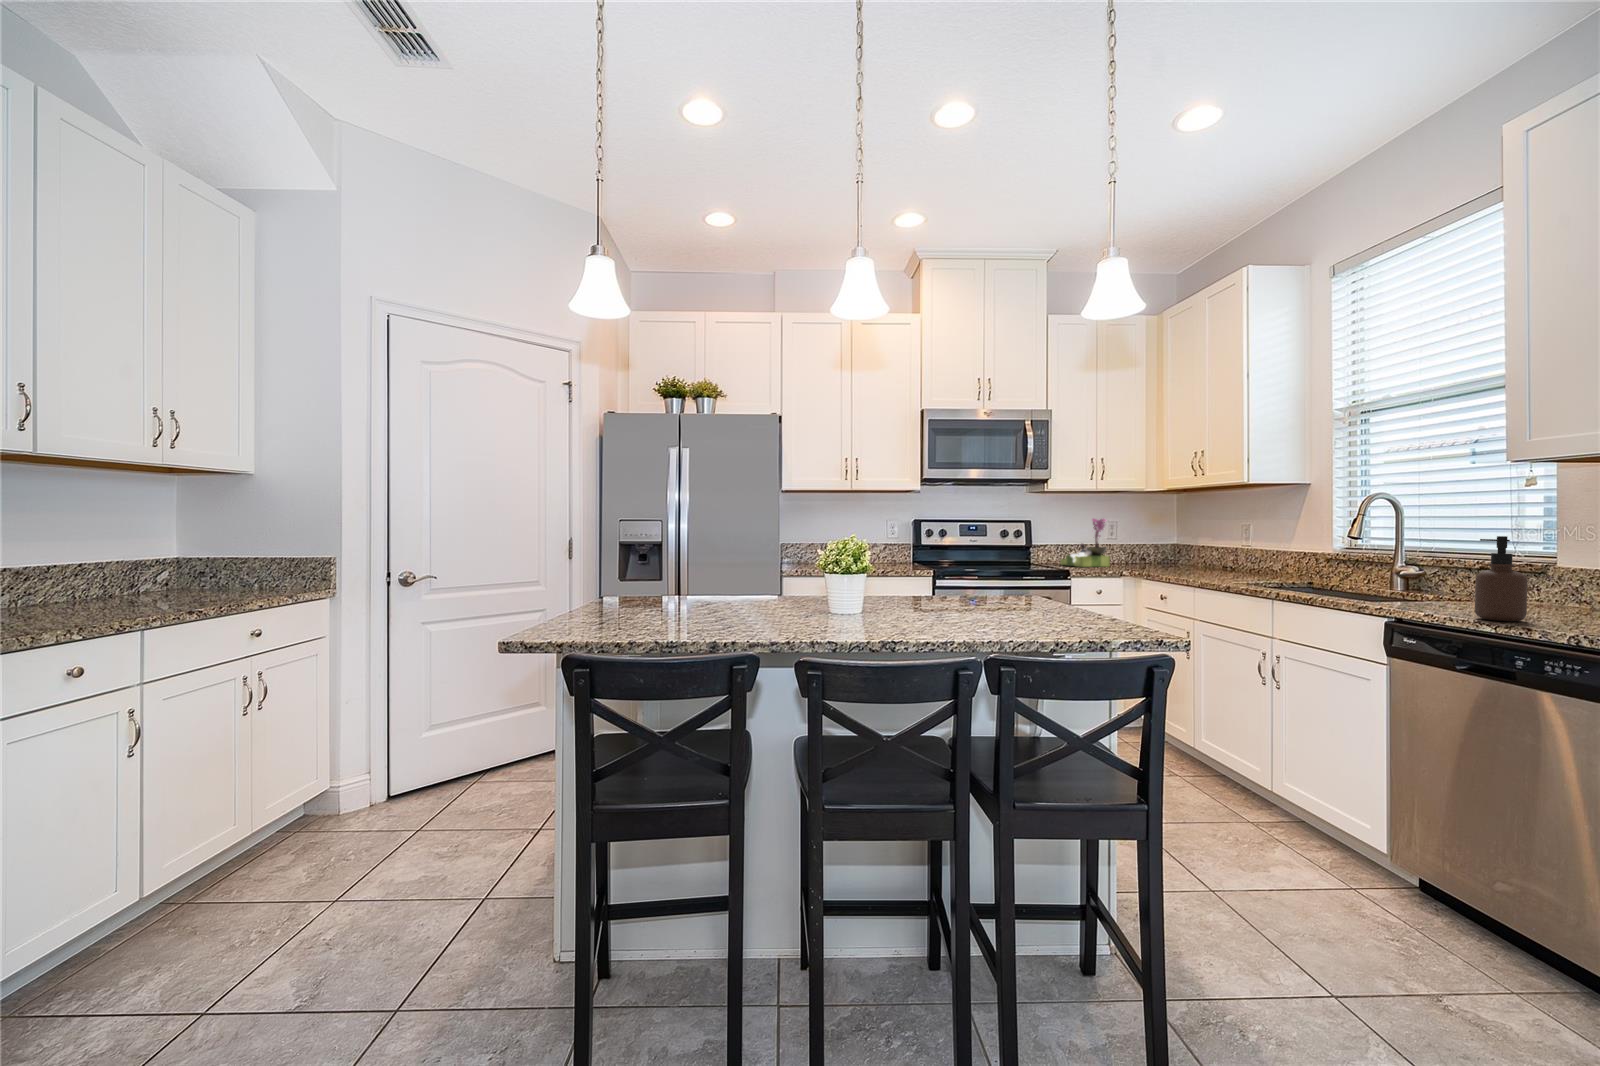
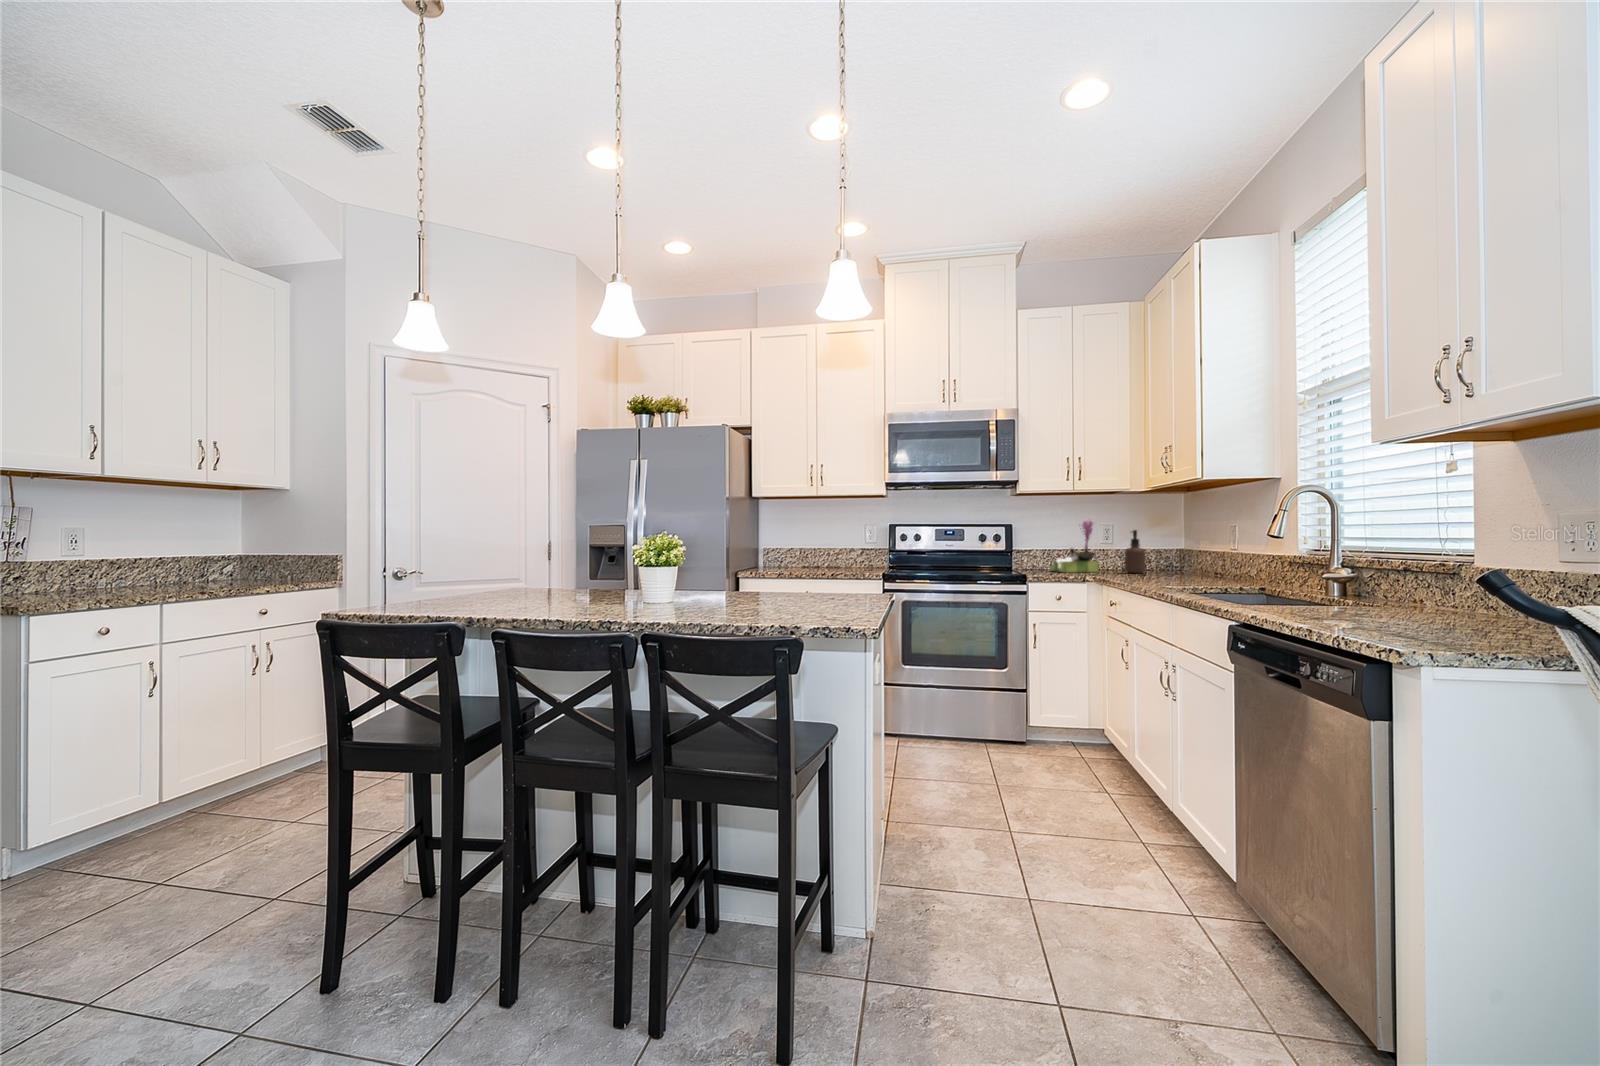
soap dispenser: present [1475,536,1527,621] -> present [1125,530,1146,573]

